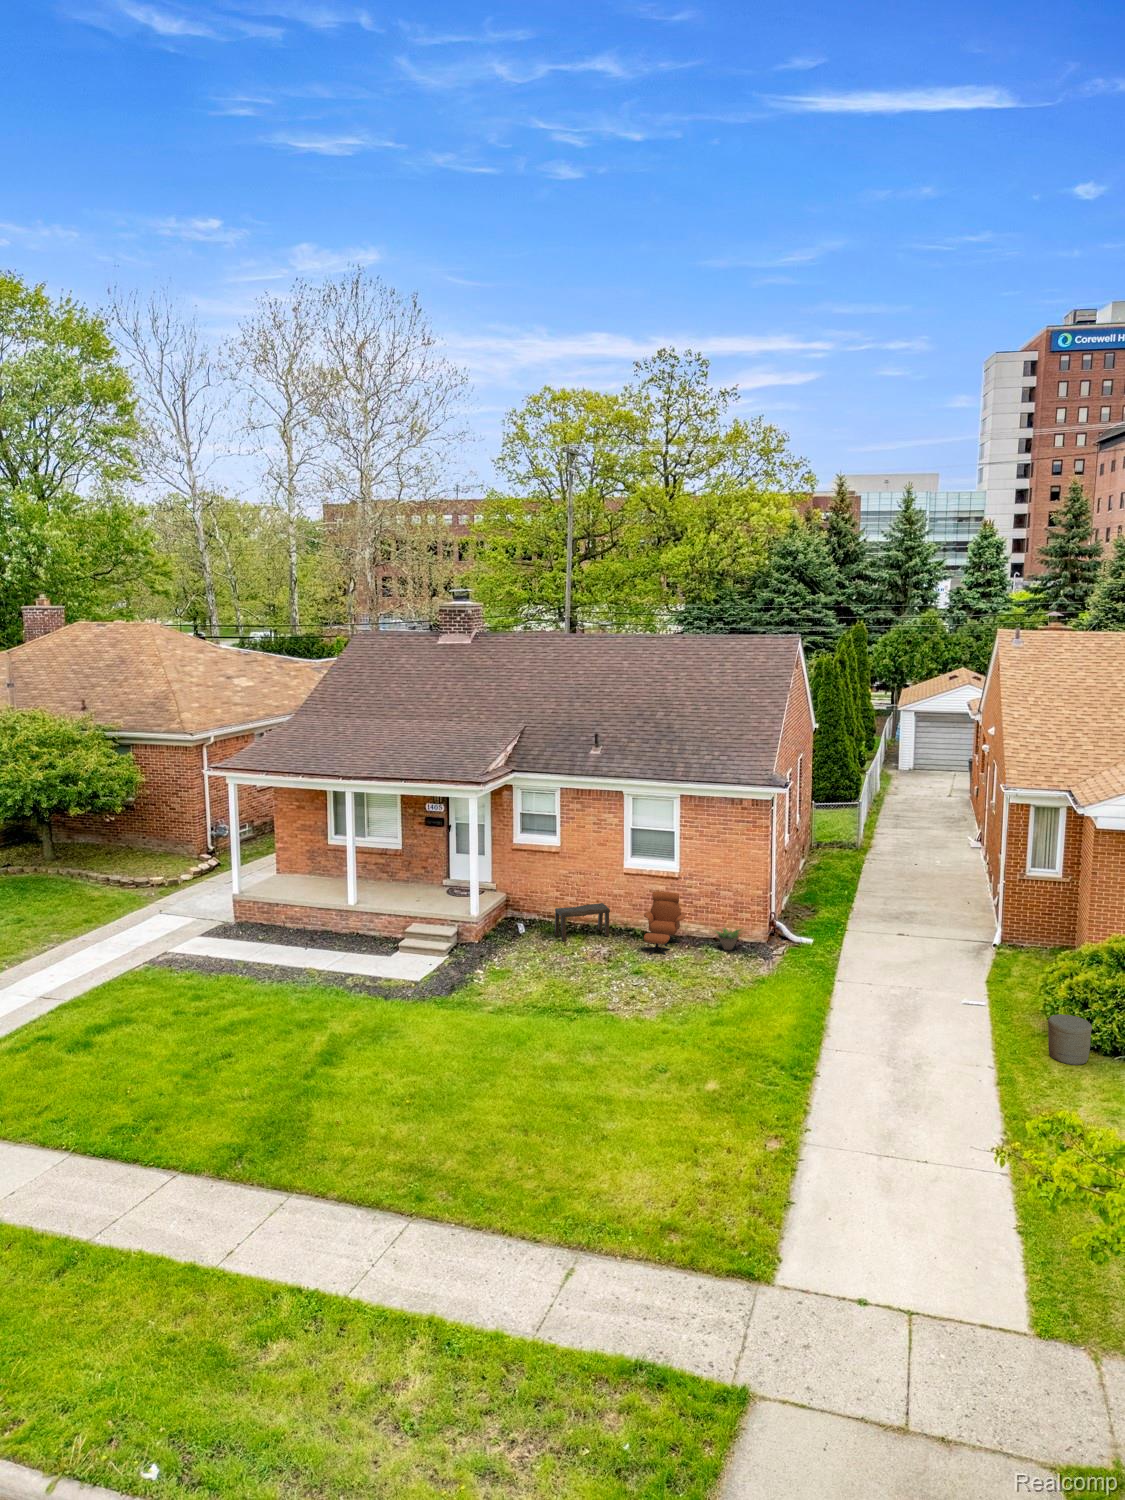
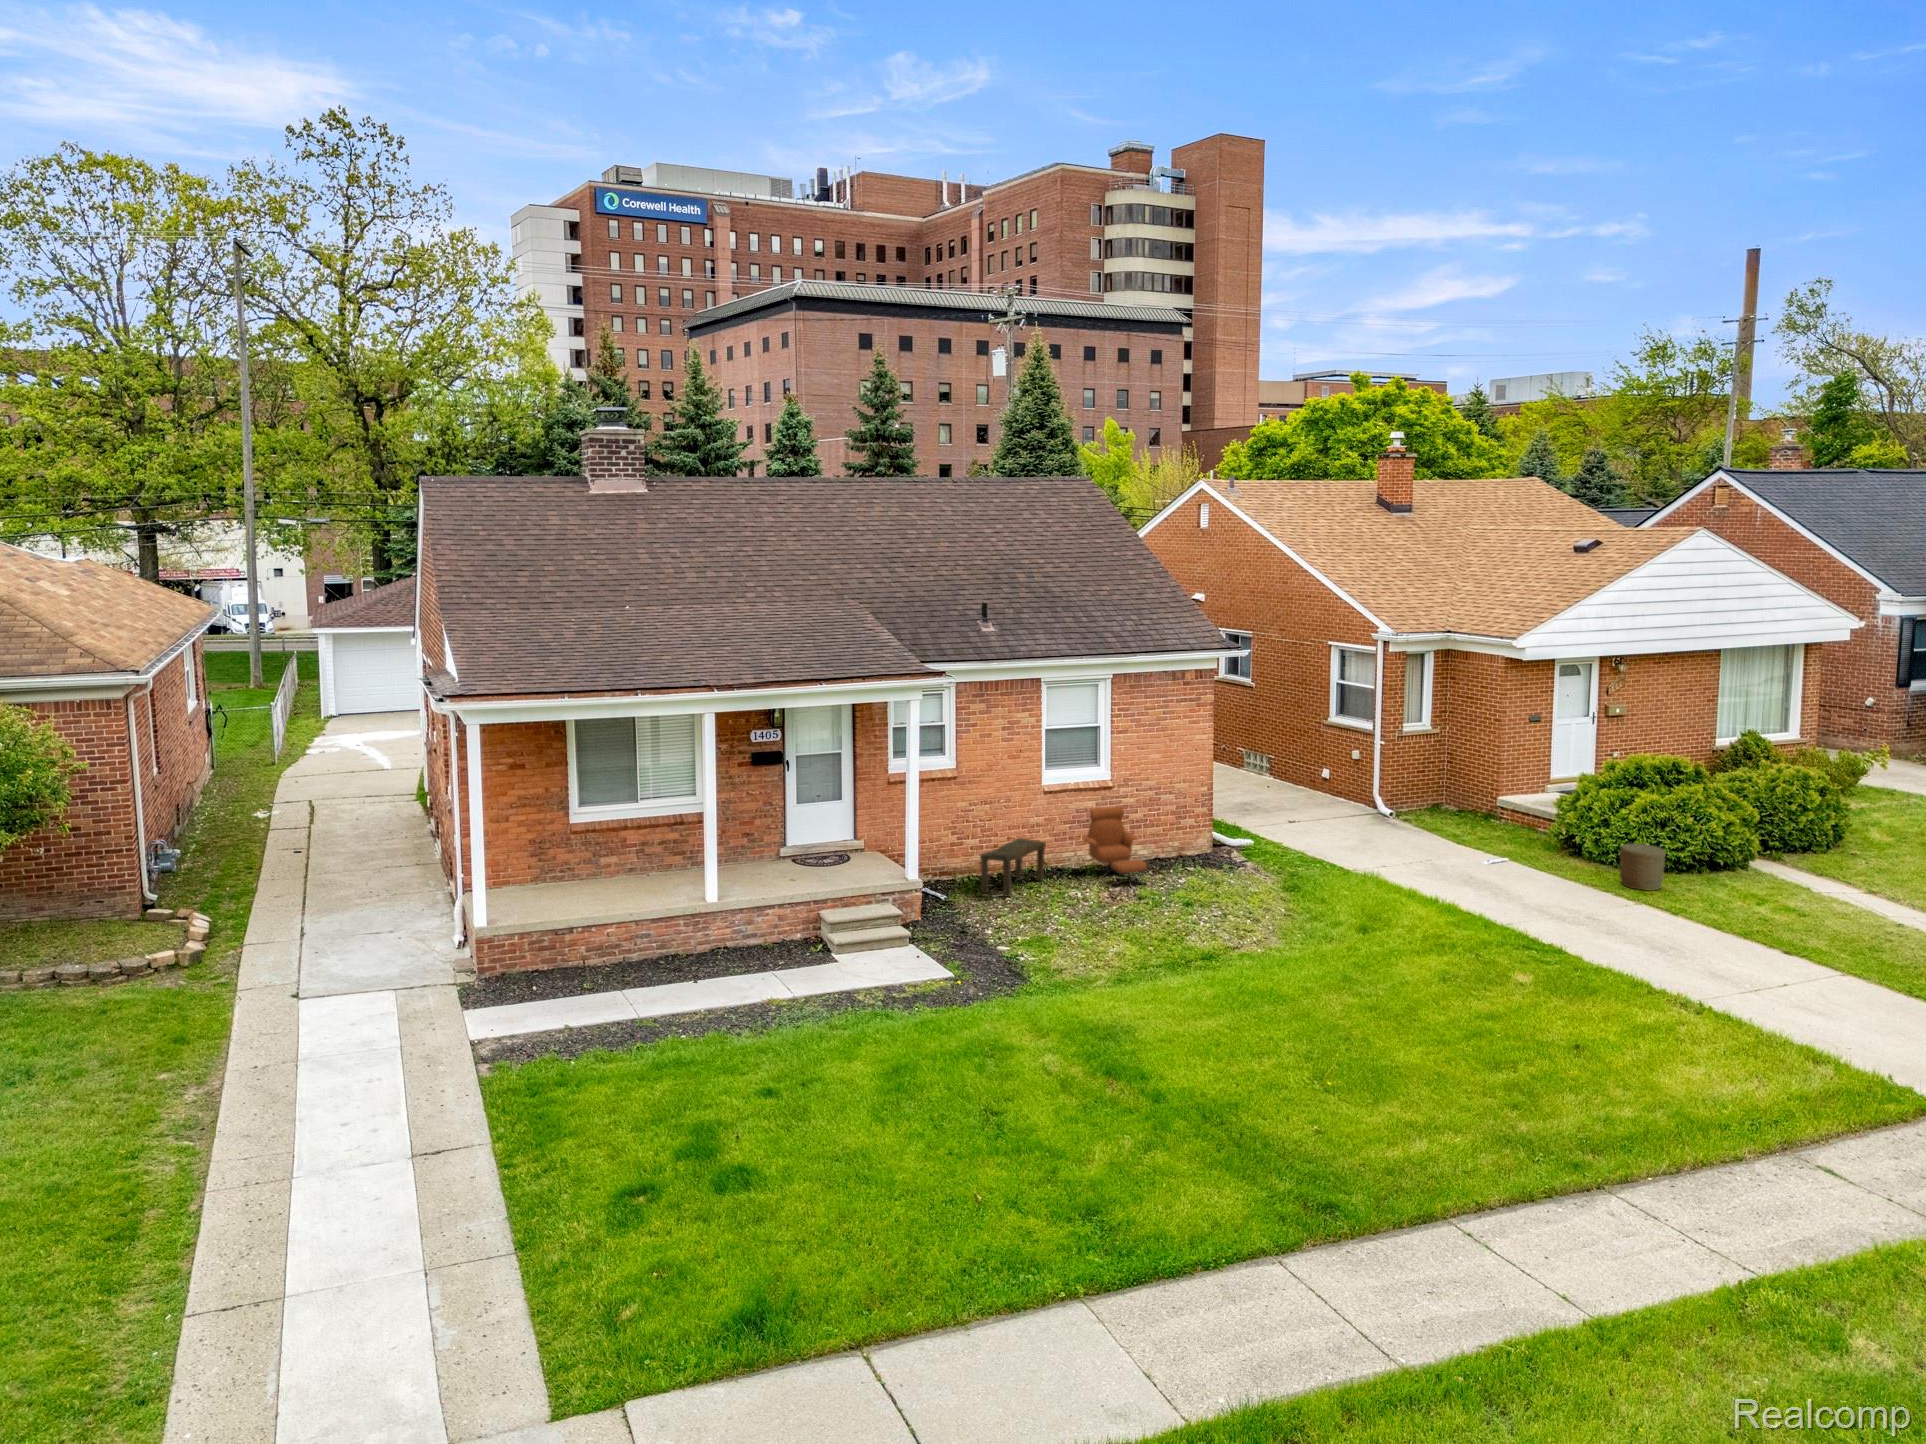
decorative plant: present [715,928,741,950] -> none [1164,837,1208,867]

